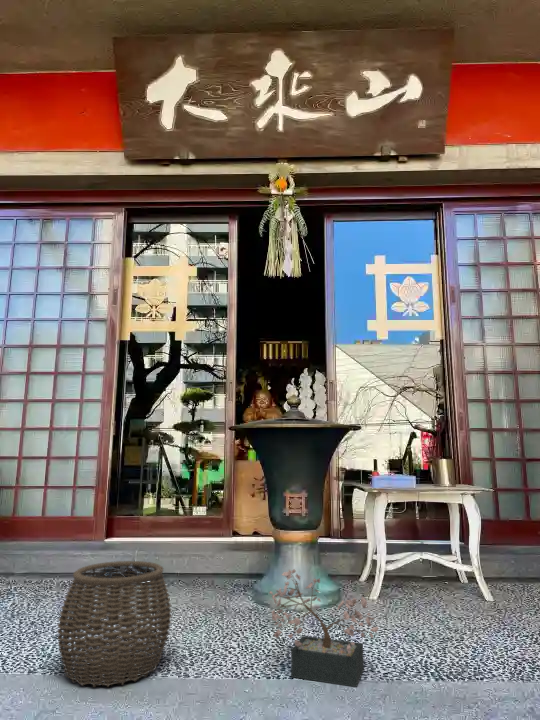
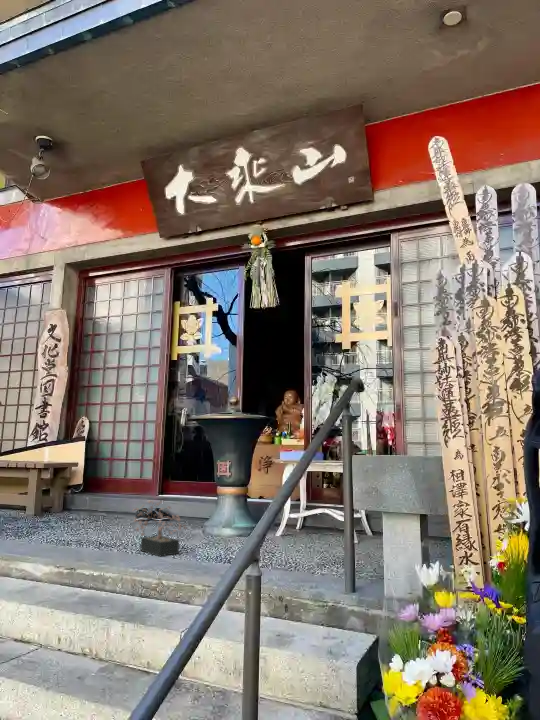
woven basket: present [57,561,171,687] -> none [49,491,106,544]

